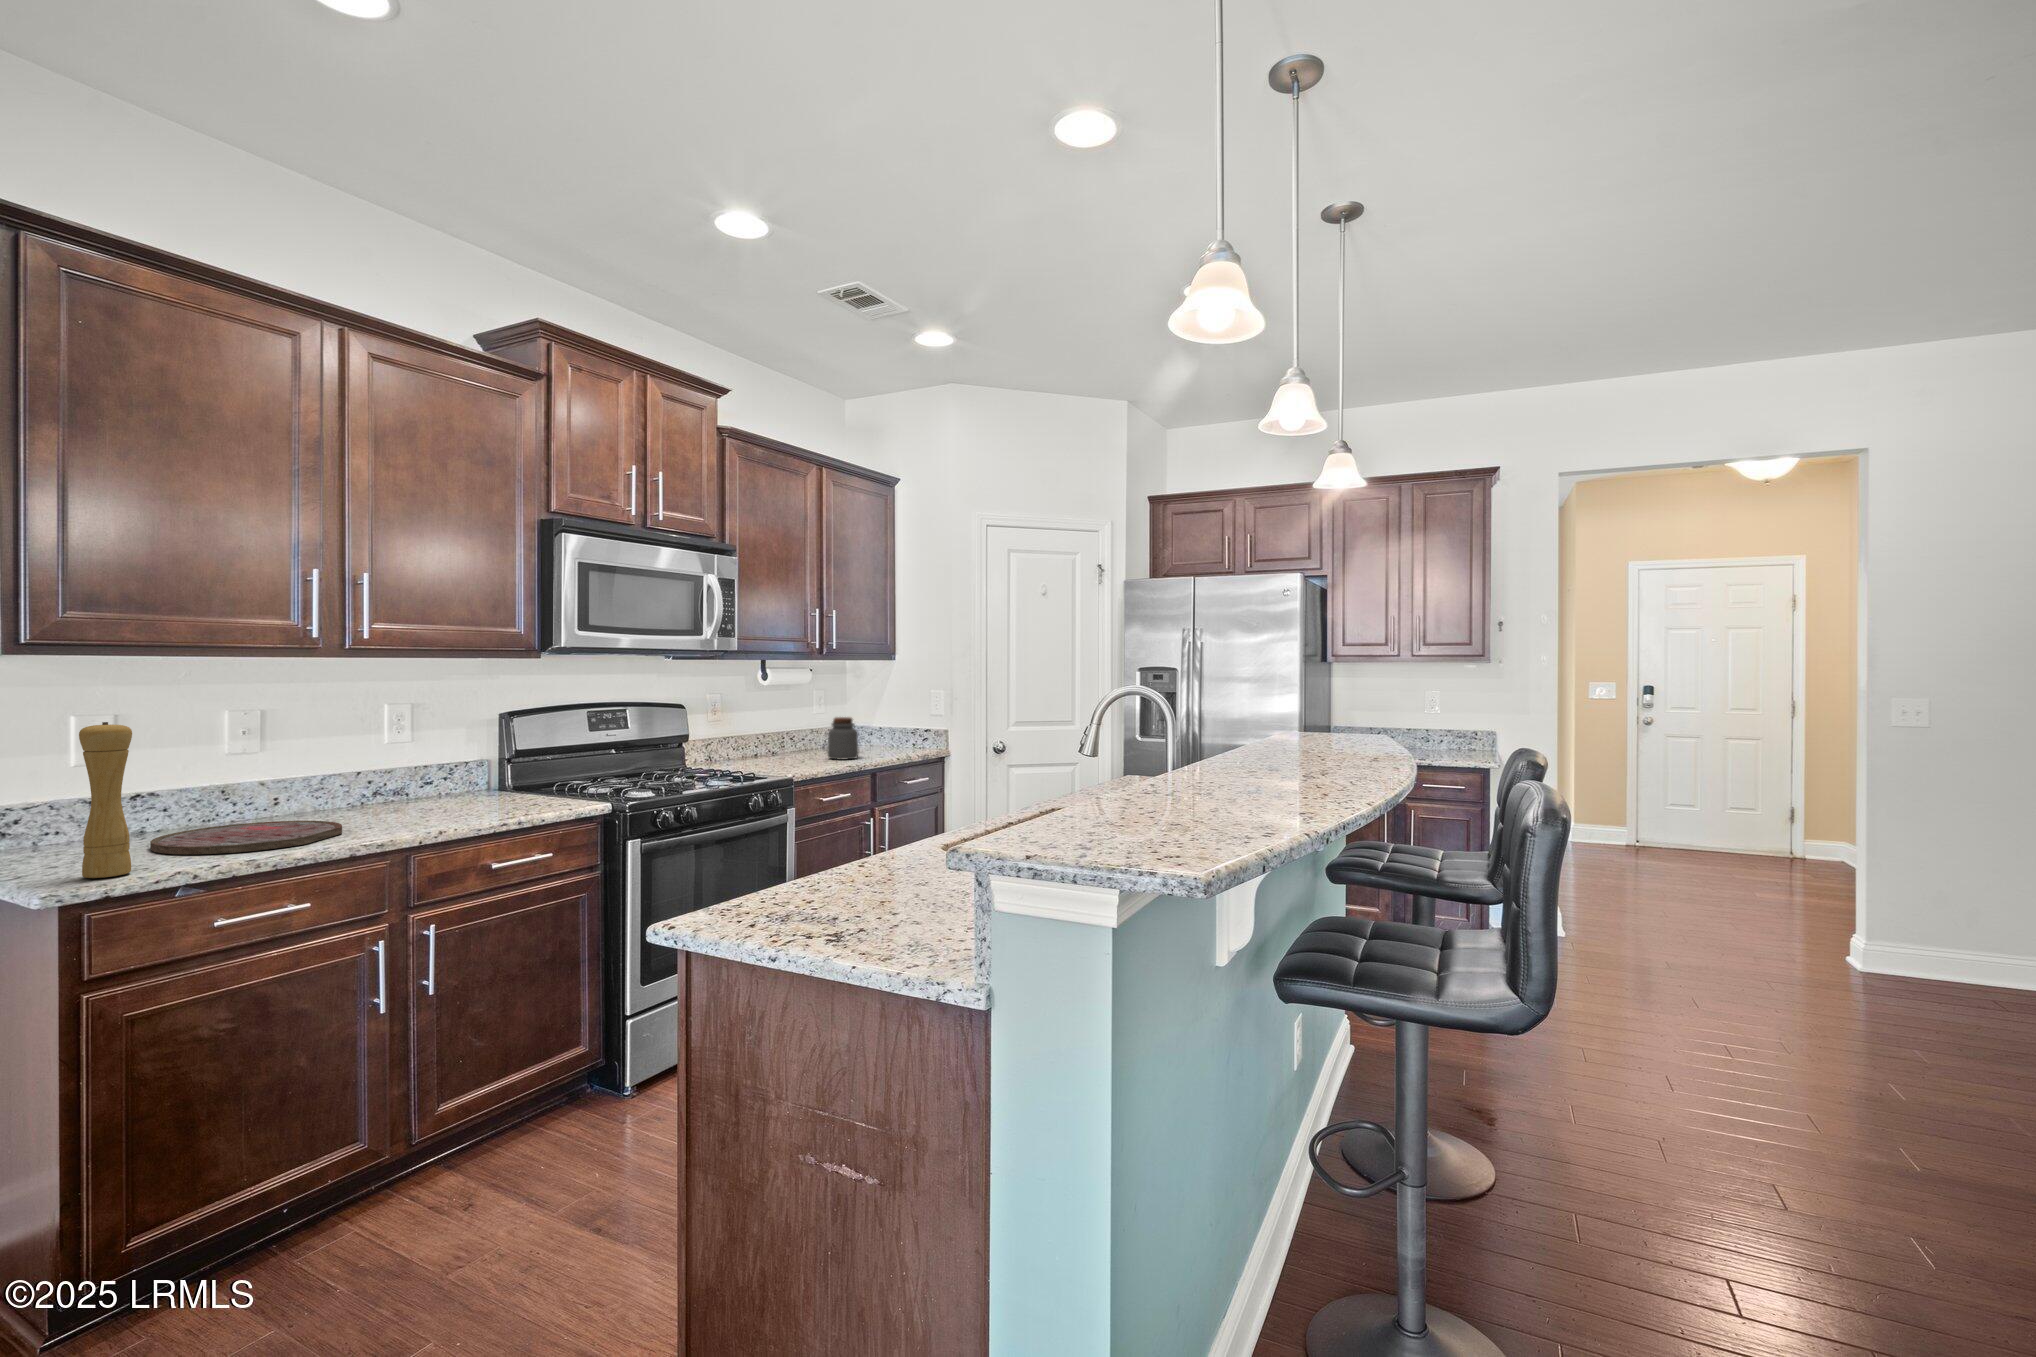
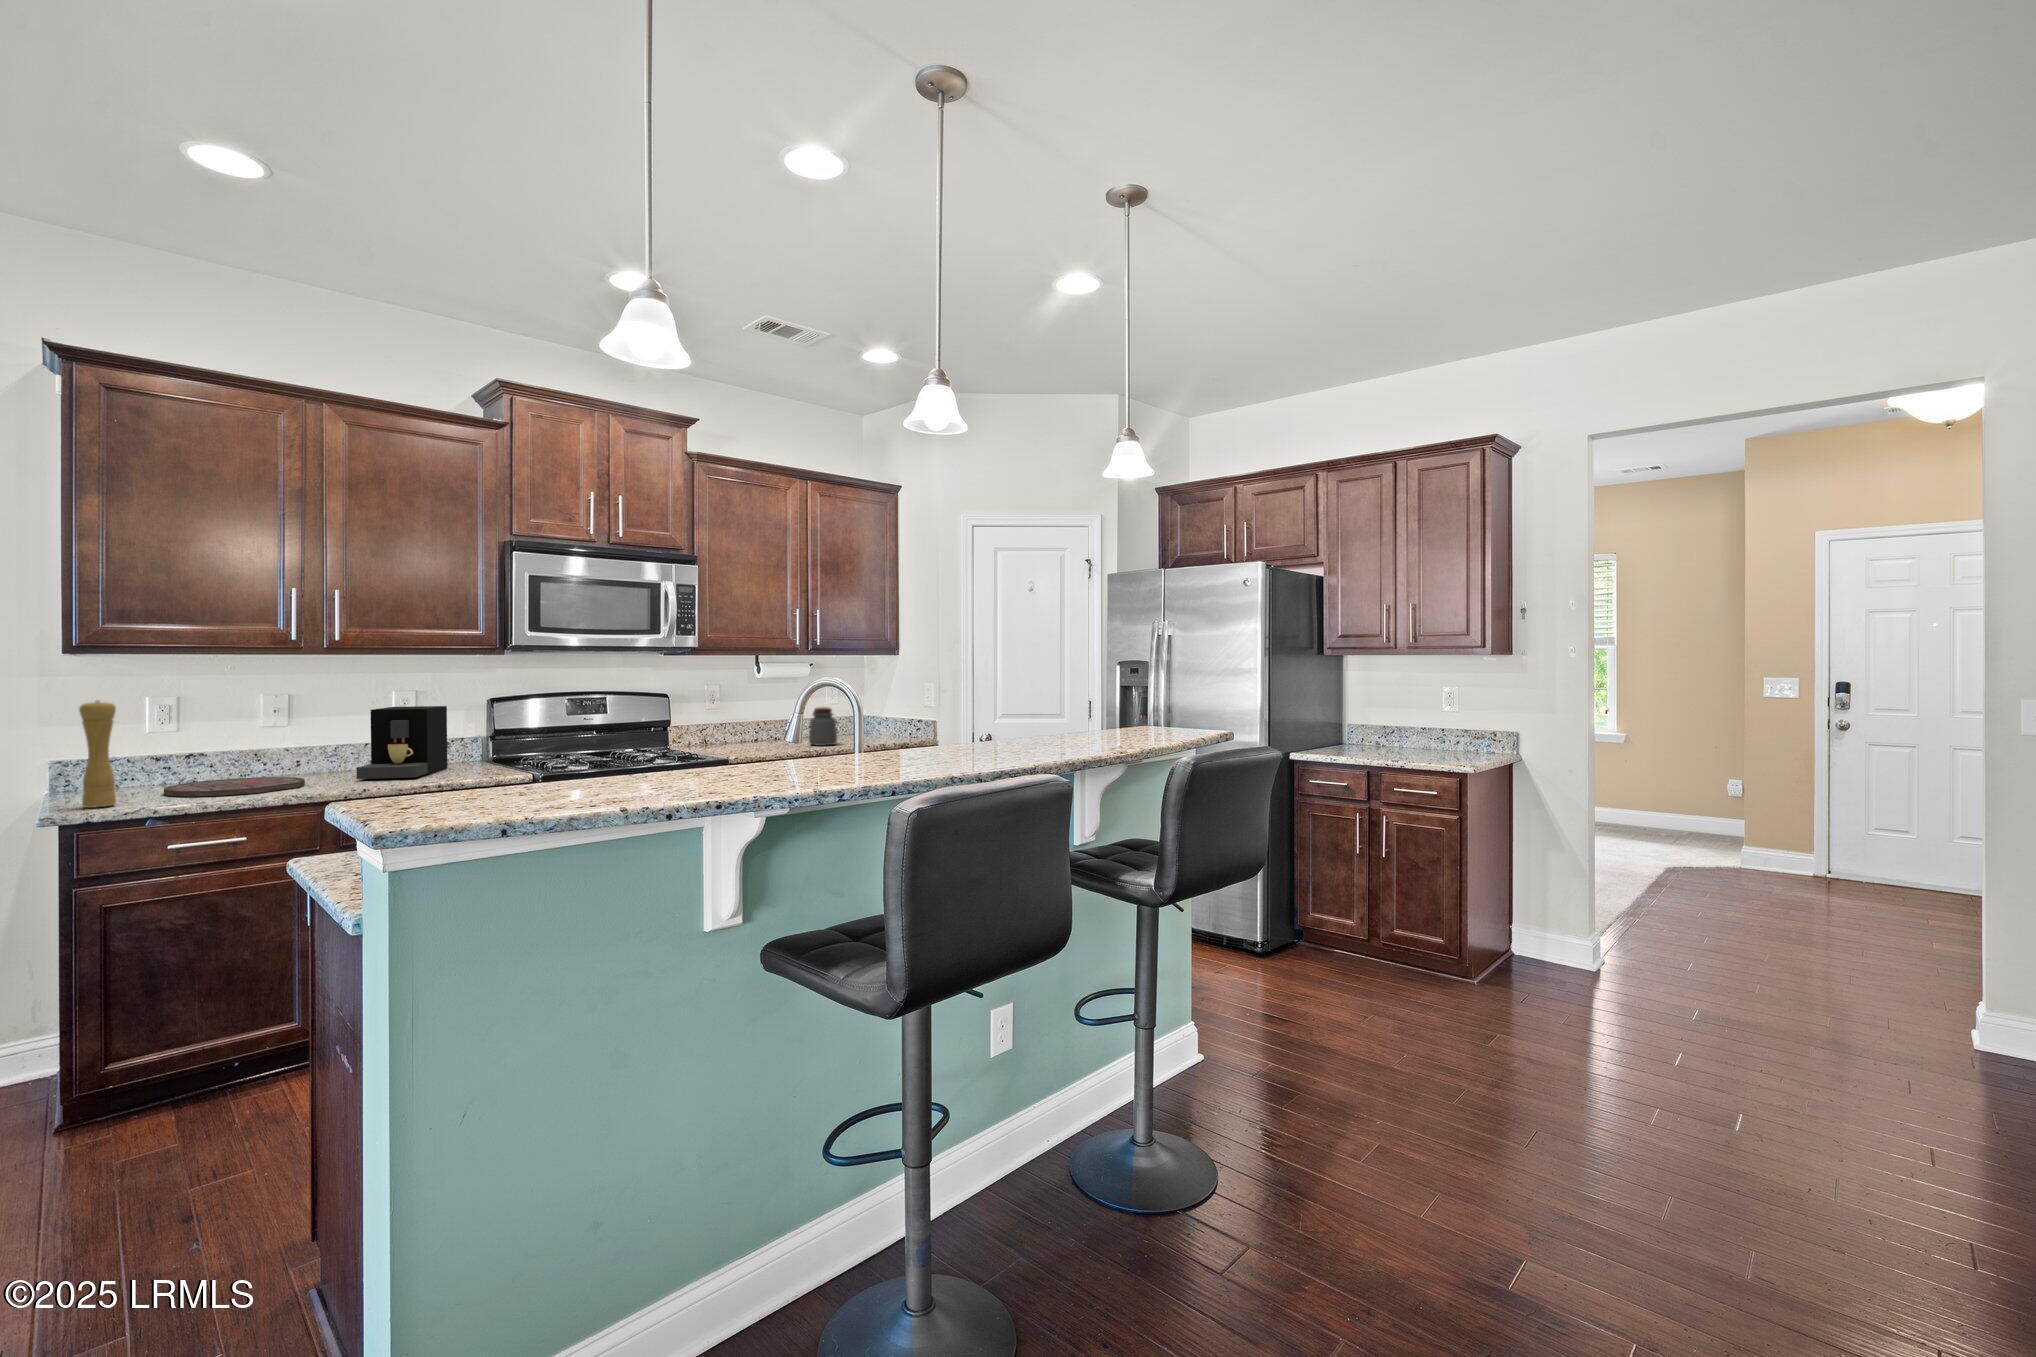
coffee maker: none [399,722,477,819] -> present [357,706,447,779]

